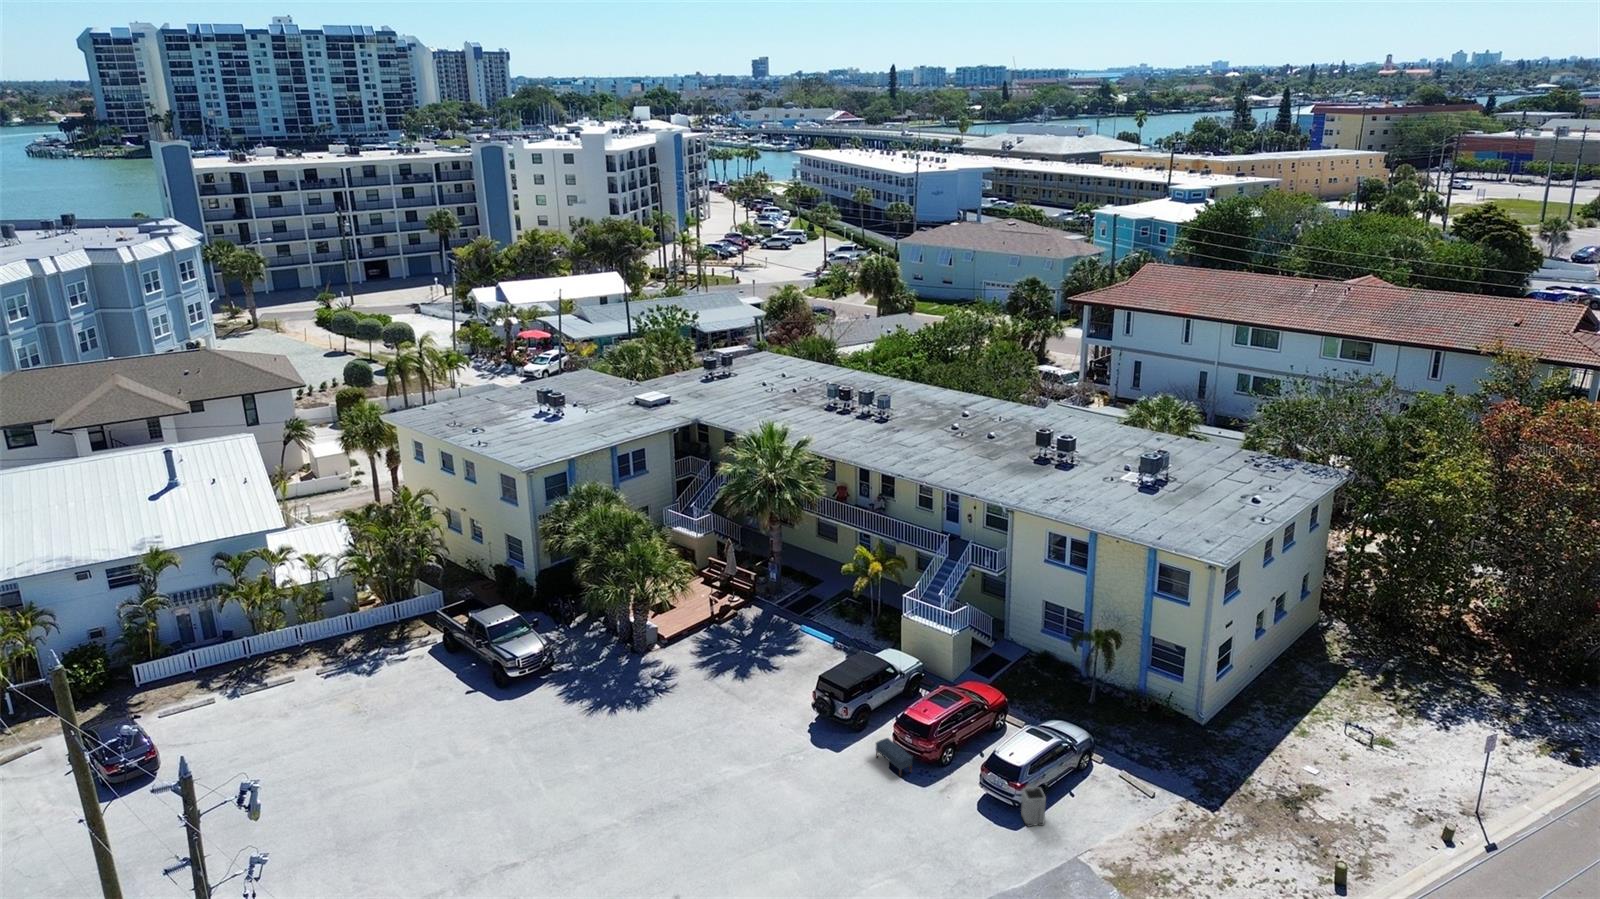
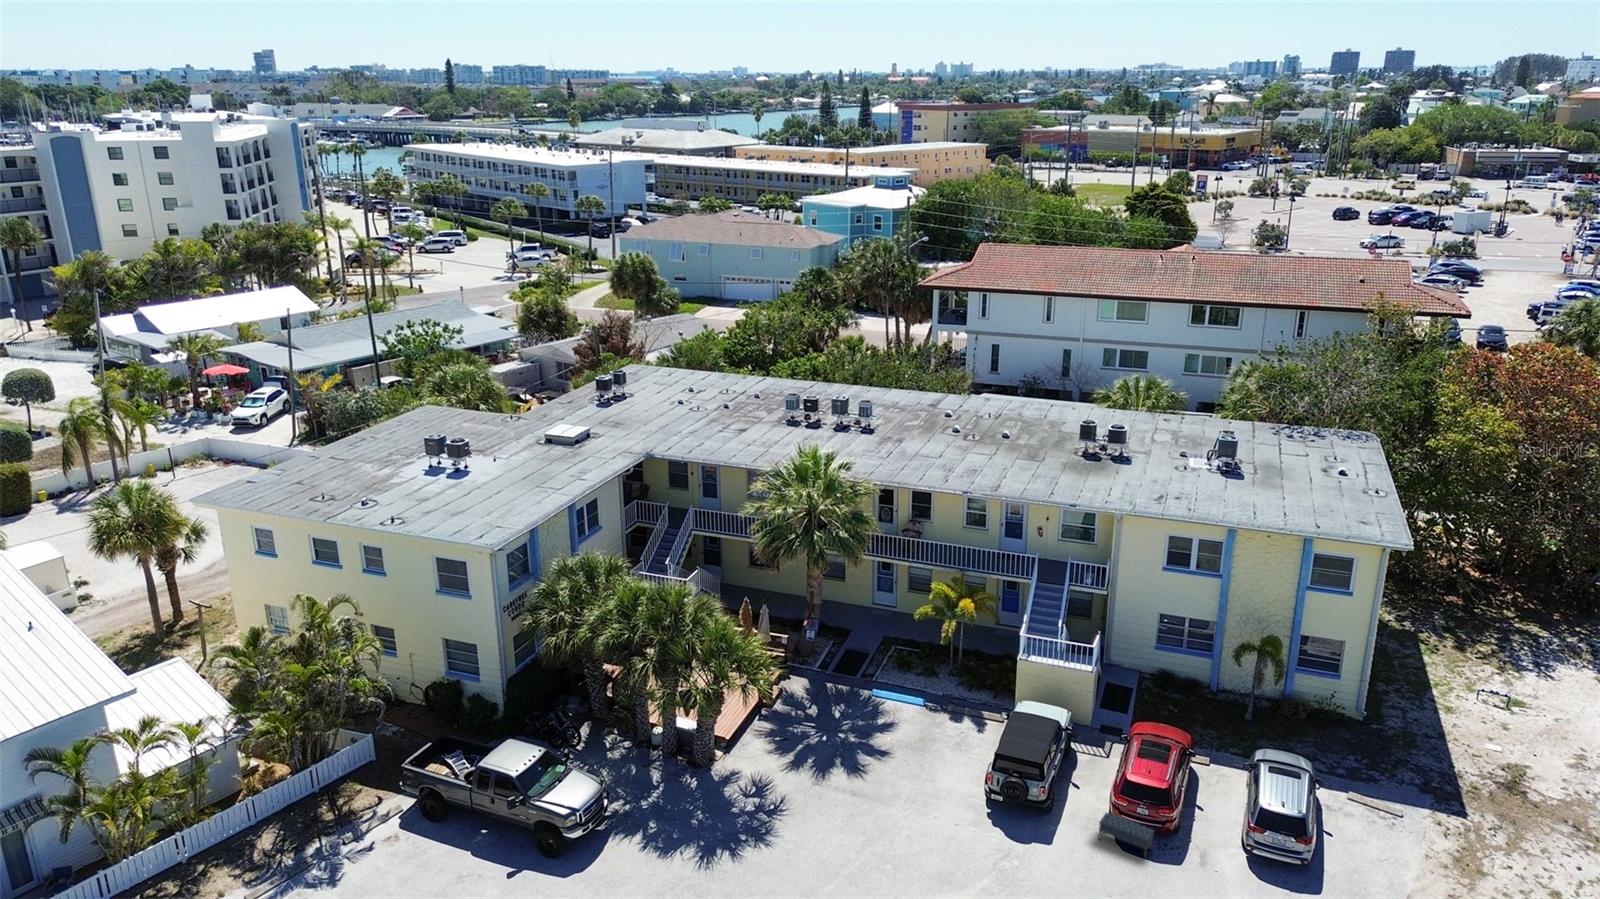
trash can: present [1021,787,1046,827] -> none [1305,834,1342,883]

